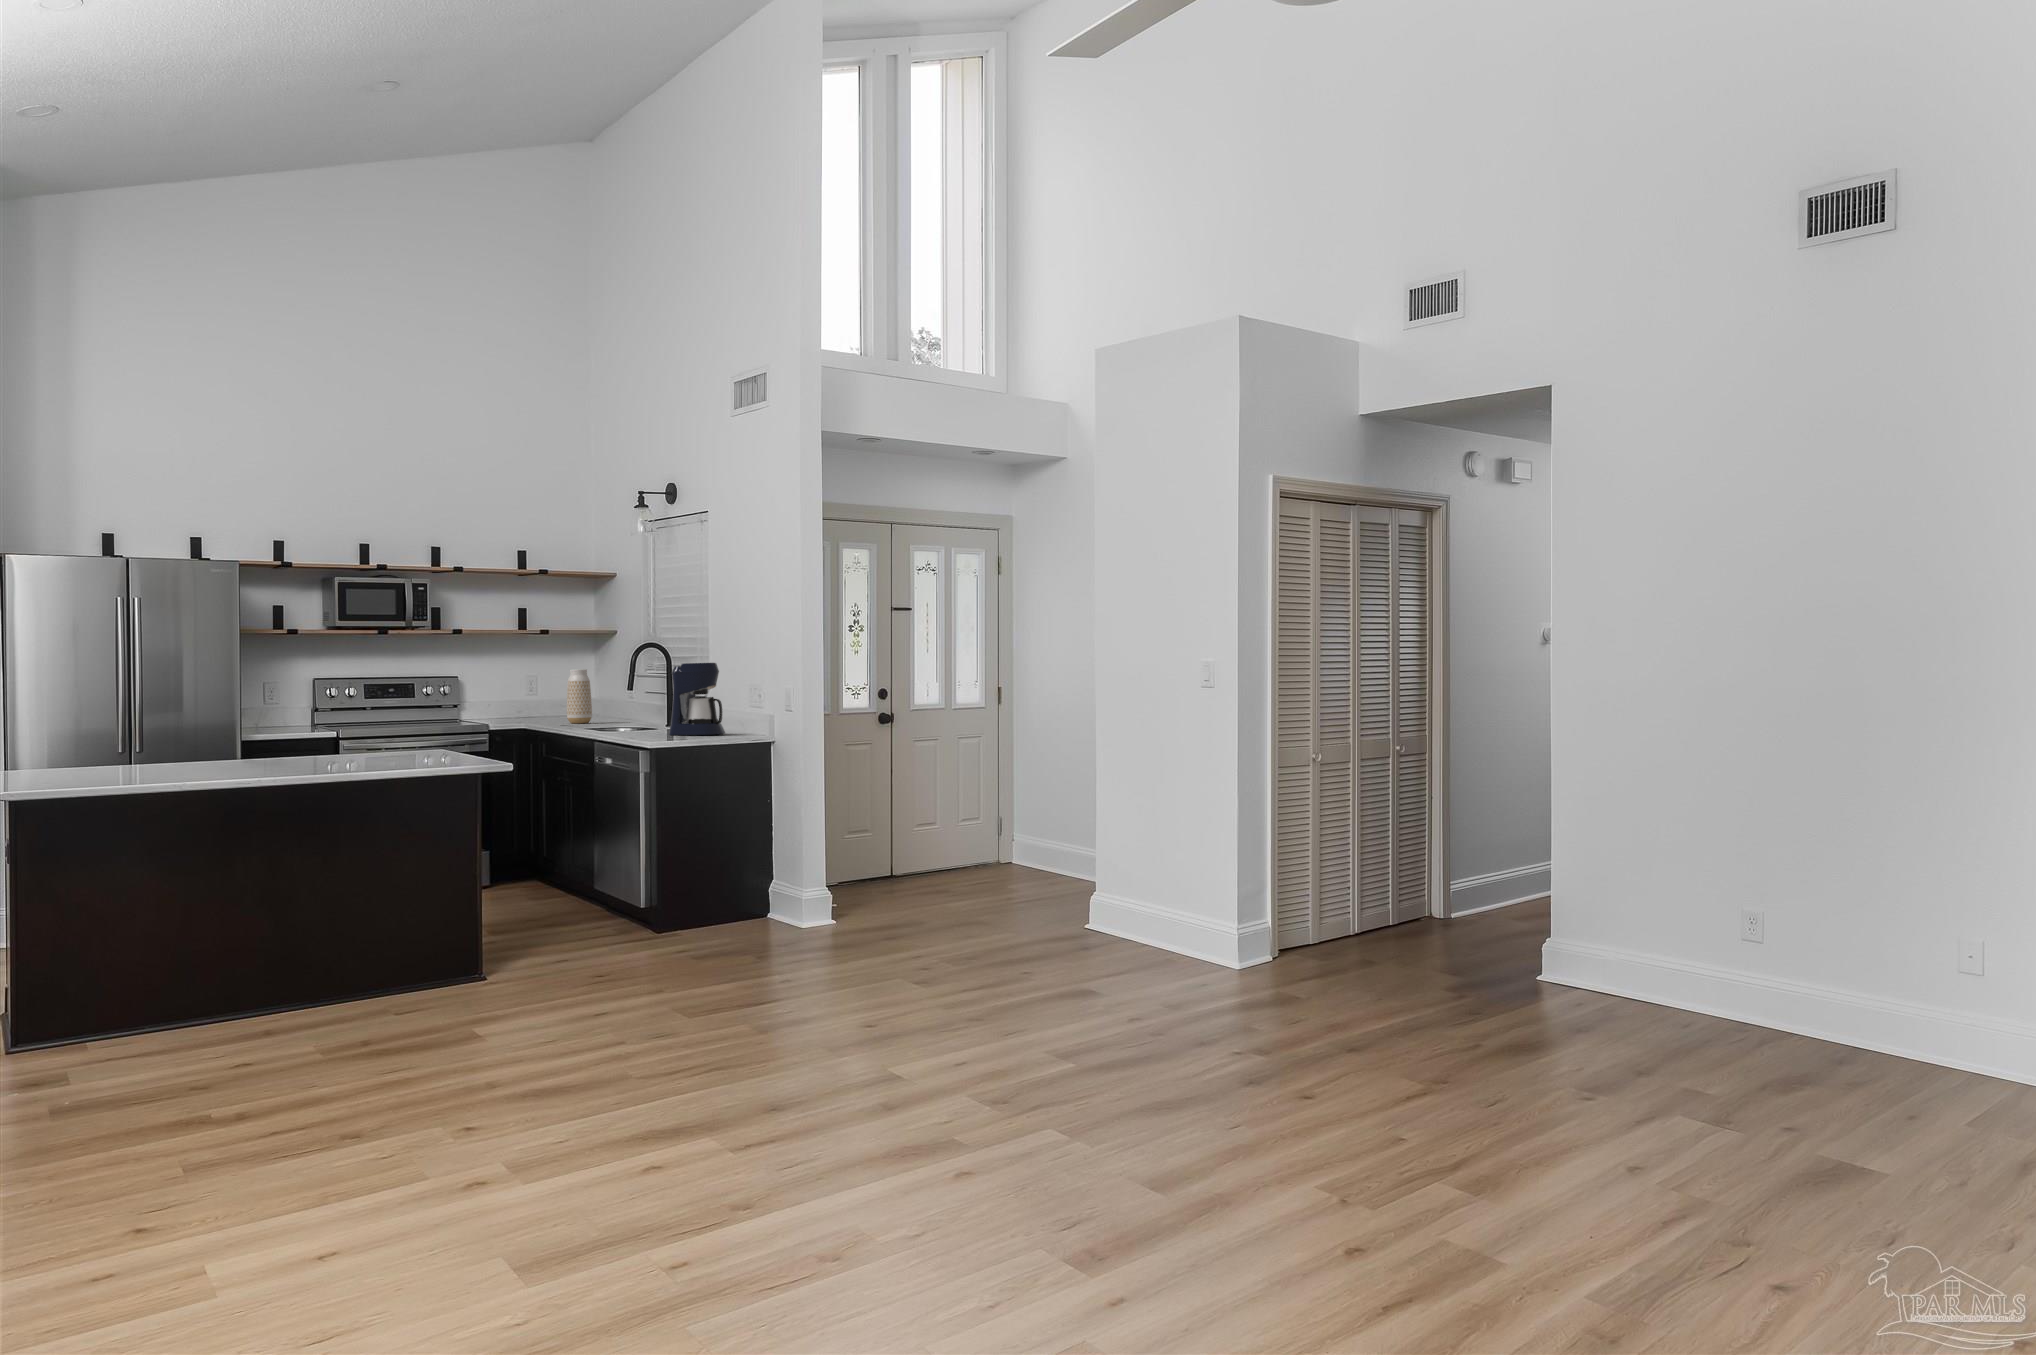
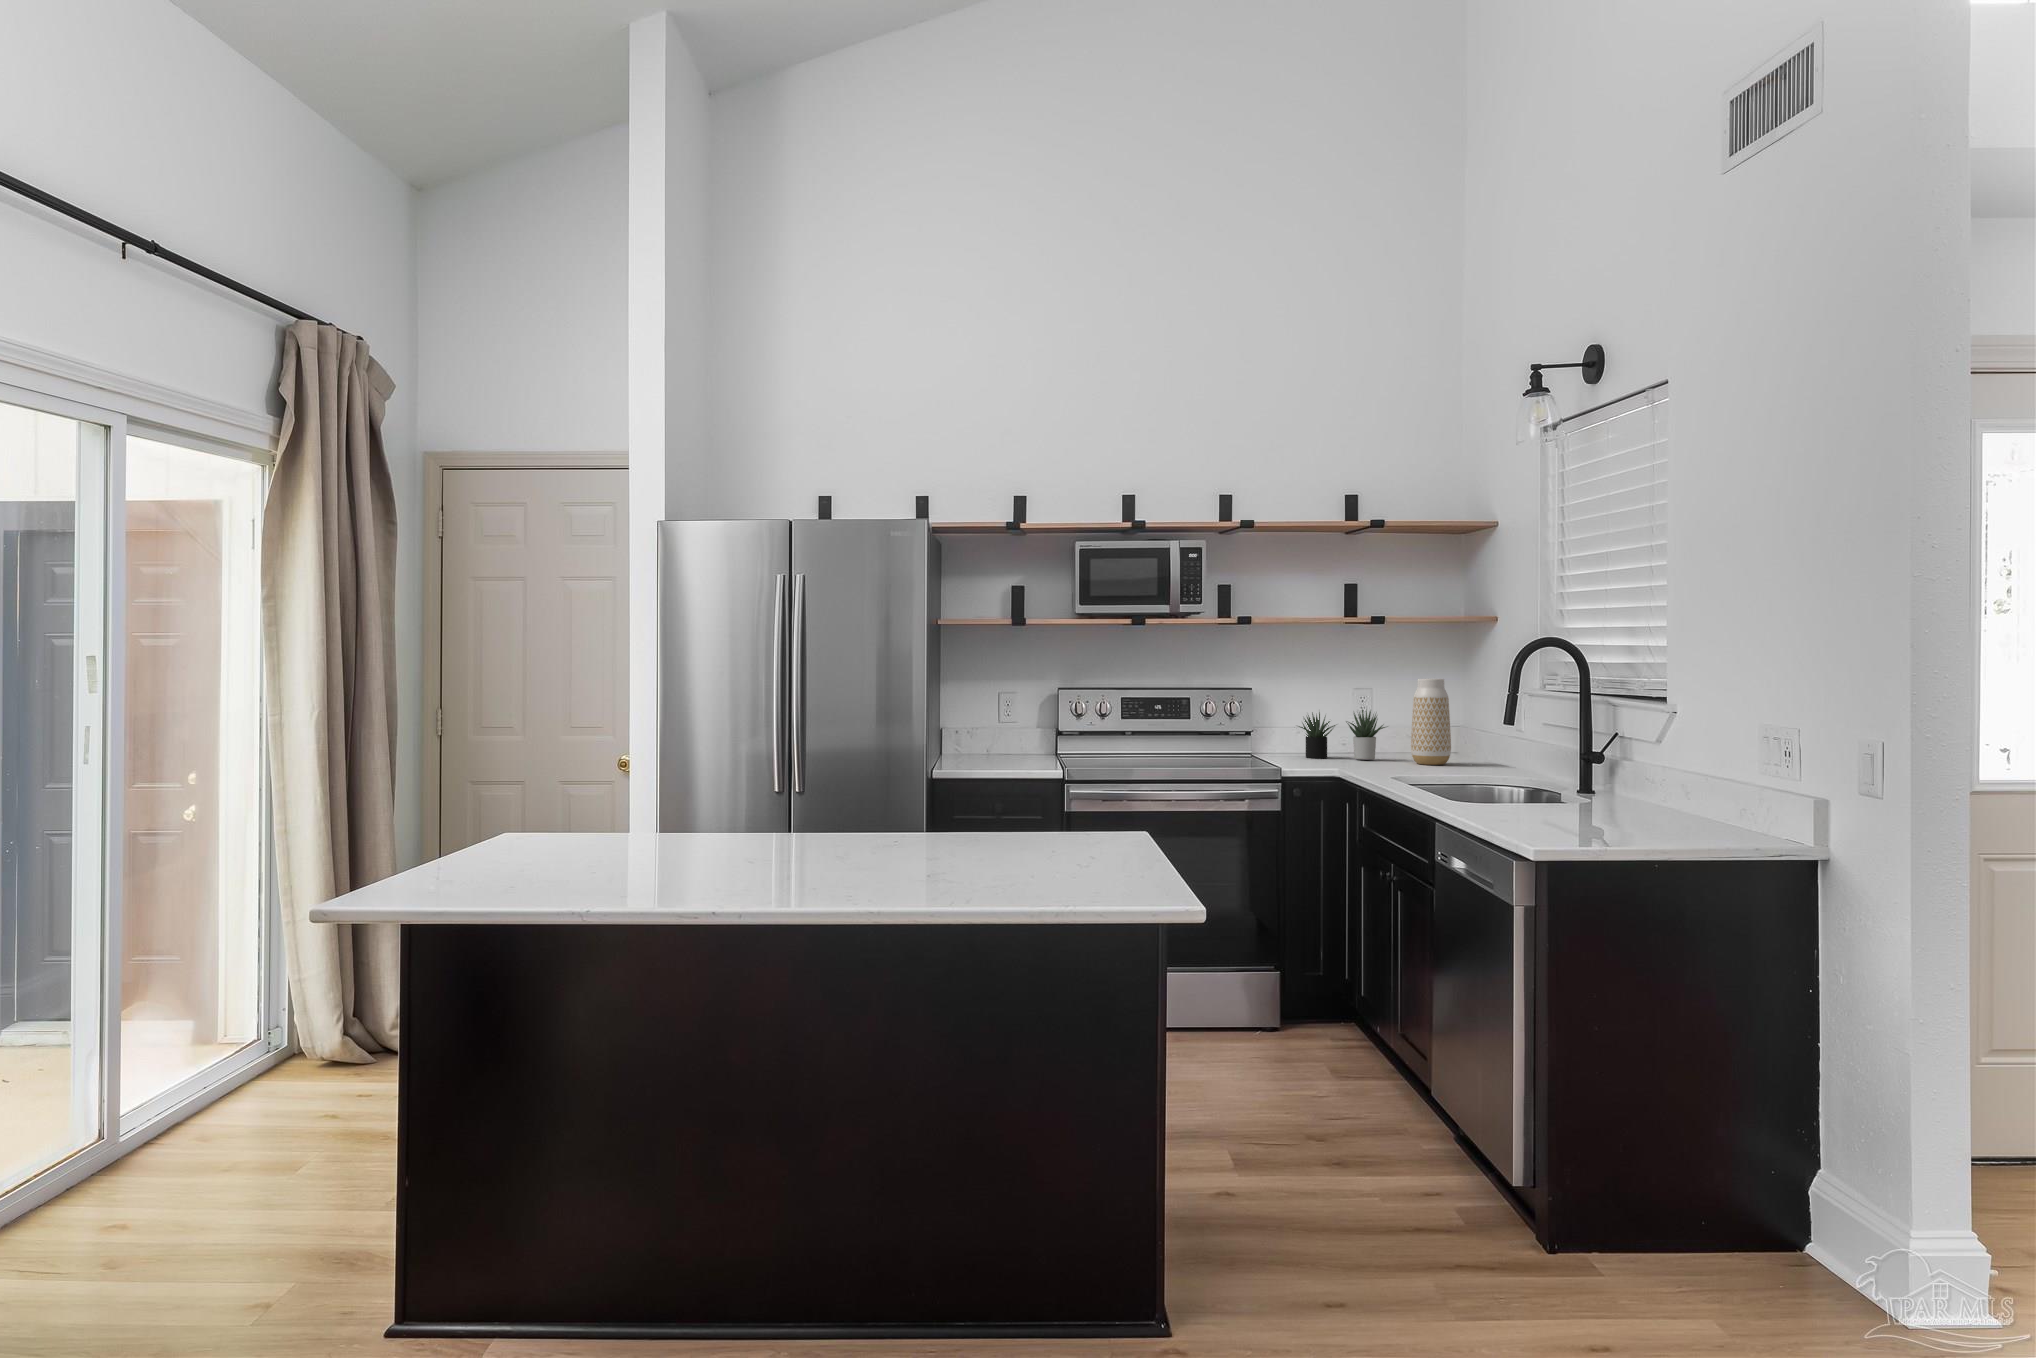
coffee maker: present [669,663,725,735] -> none [1581,682,1707,835]
succulent plant: none [486,688,552,724] -> present [1298,710,1385,760]

